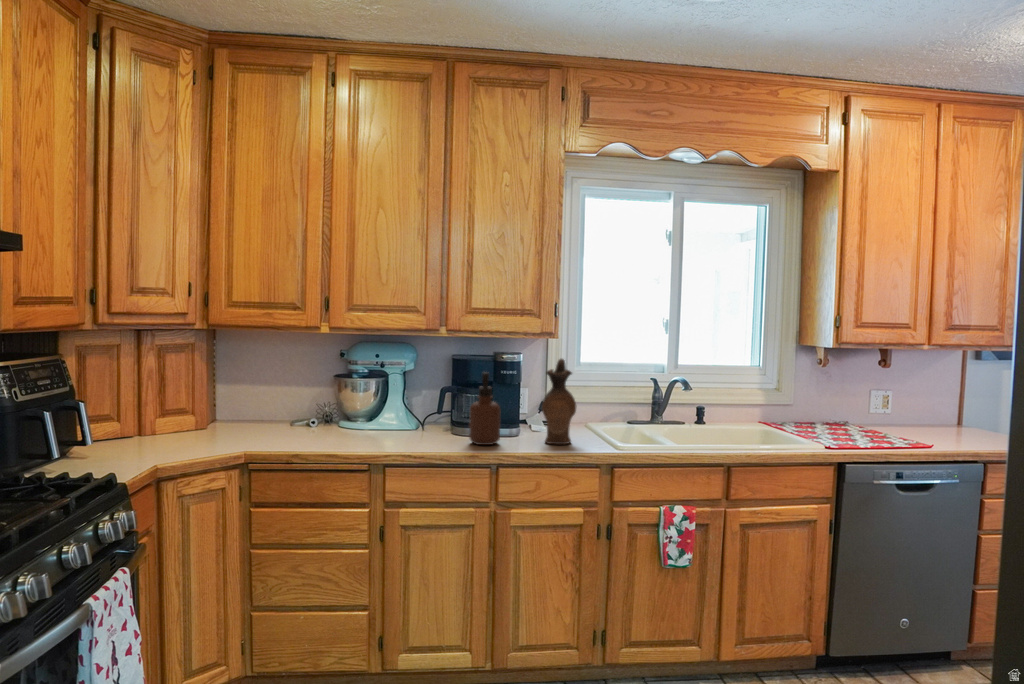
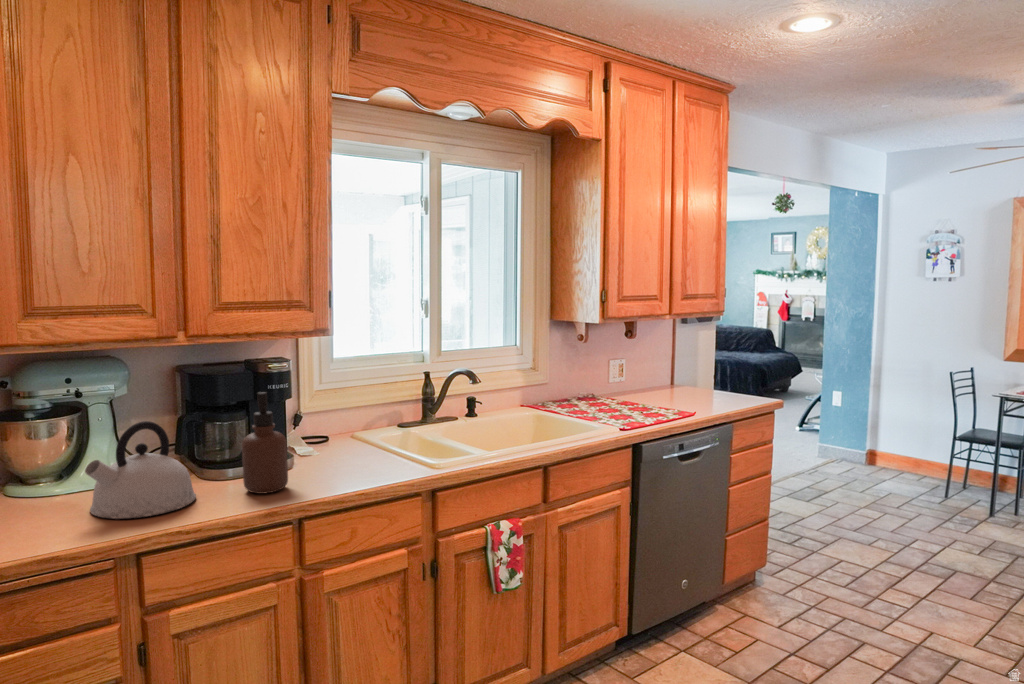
ceramic pitcher: present [542,359,576,444] -> none [337,362,383,475]
kettle: none [371,384,439,445] -> present [85,421,196,519]

